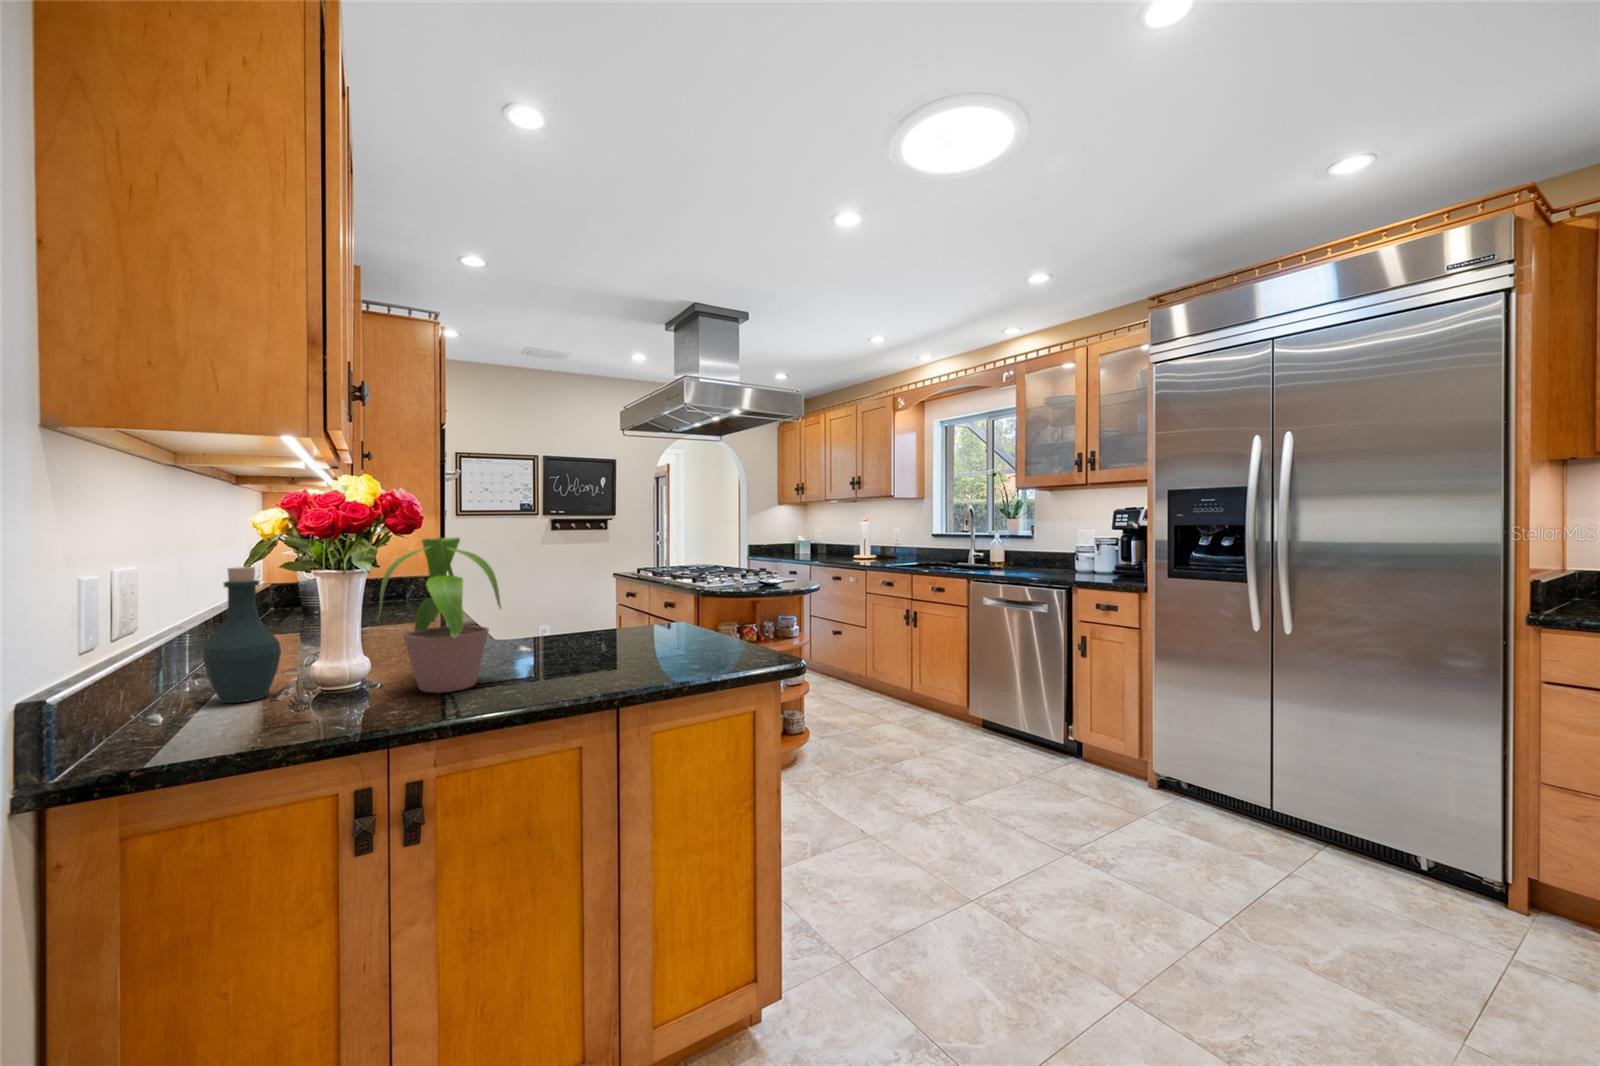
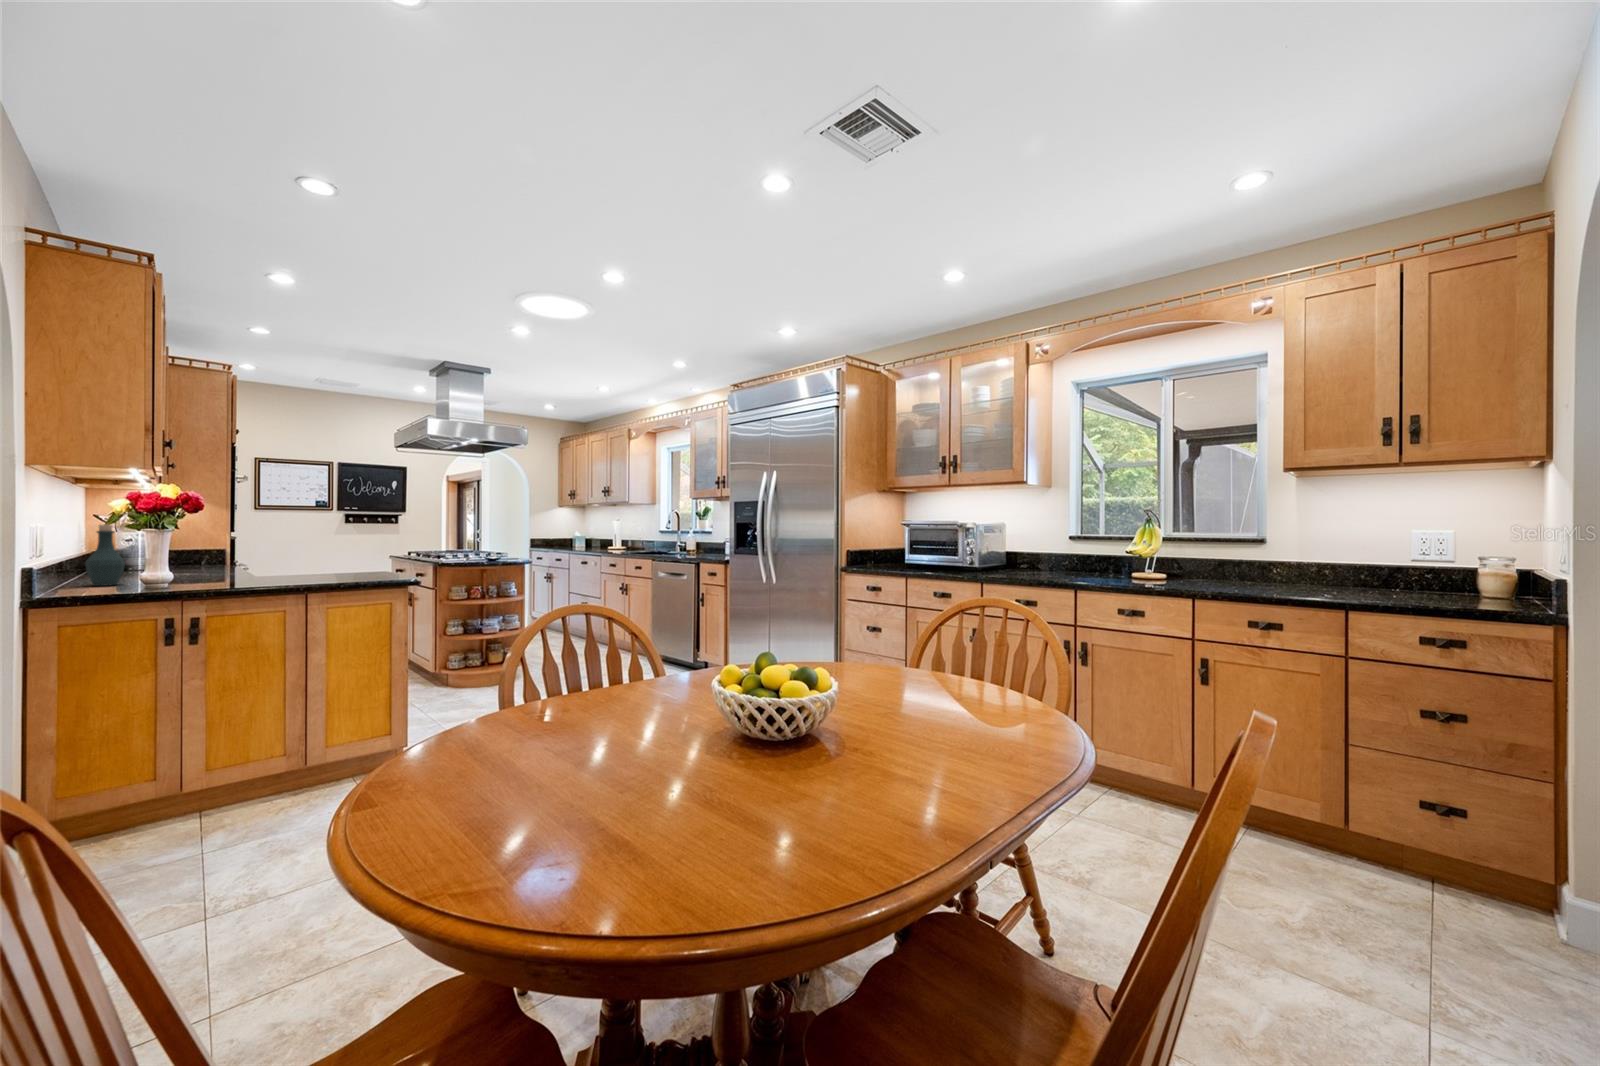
potted plant: present [377,537,501,693] -> none [169,513,252,584]

